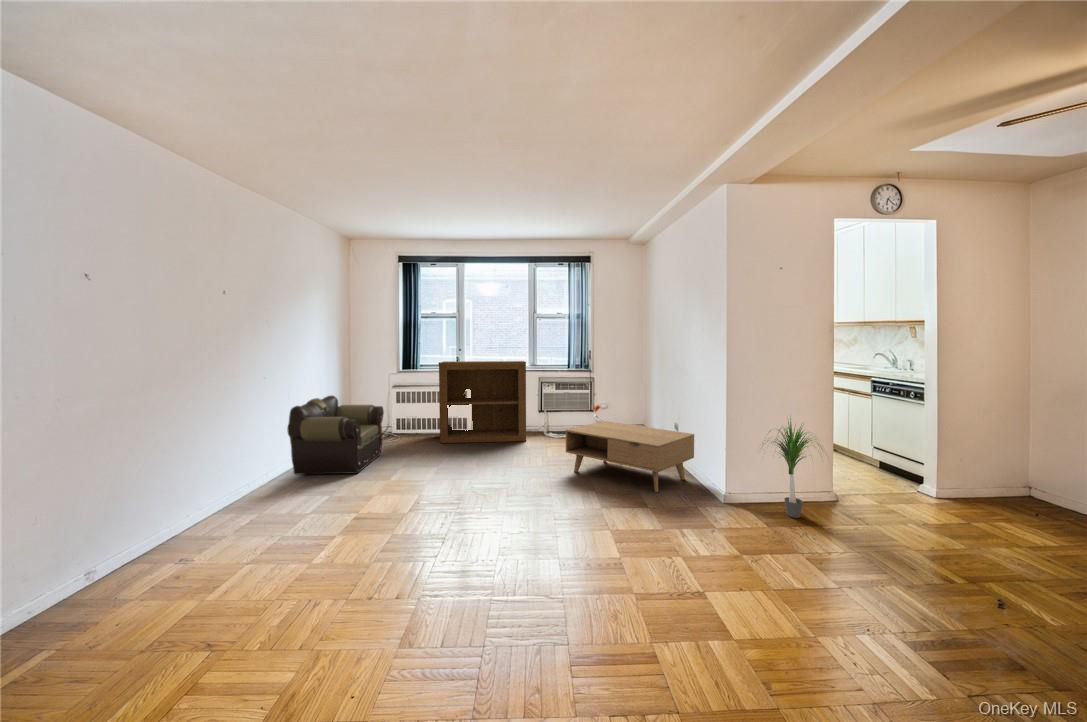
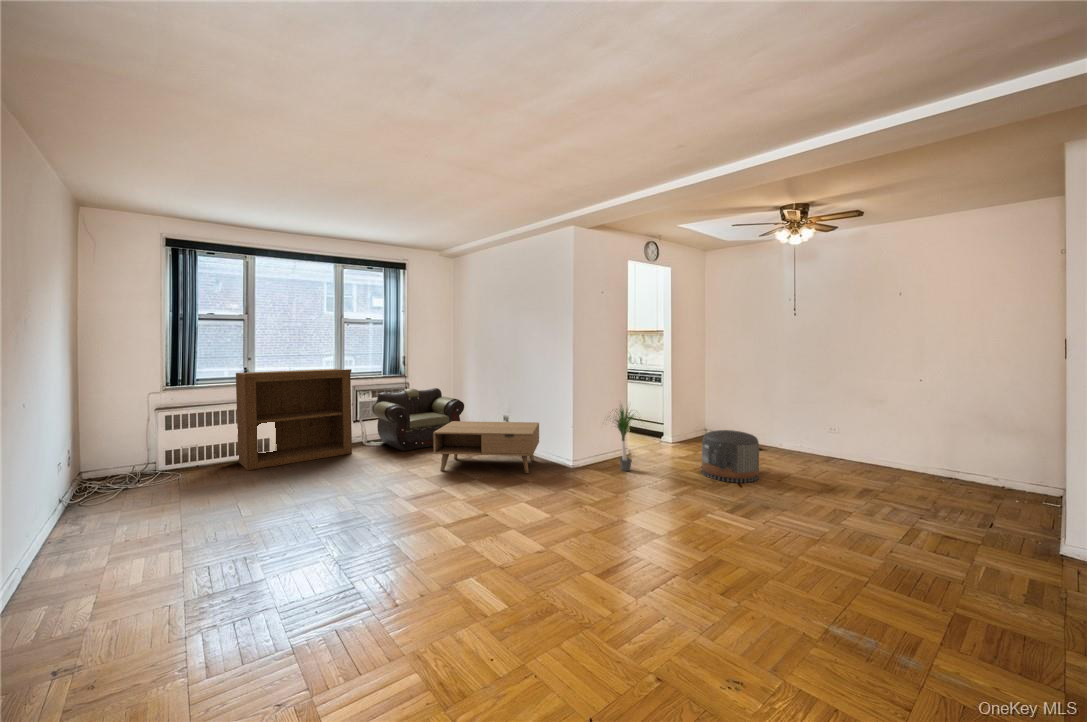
armchair: present [287,396,384,474] -> present [372,388,464,451]
pouf: none [925,484,1053,589] -> present [702,430,759,483]

